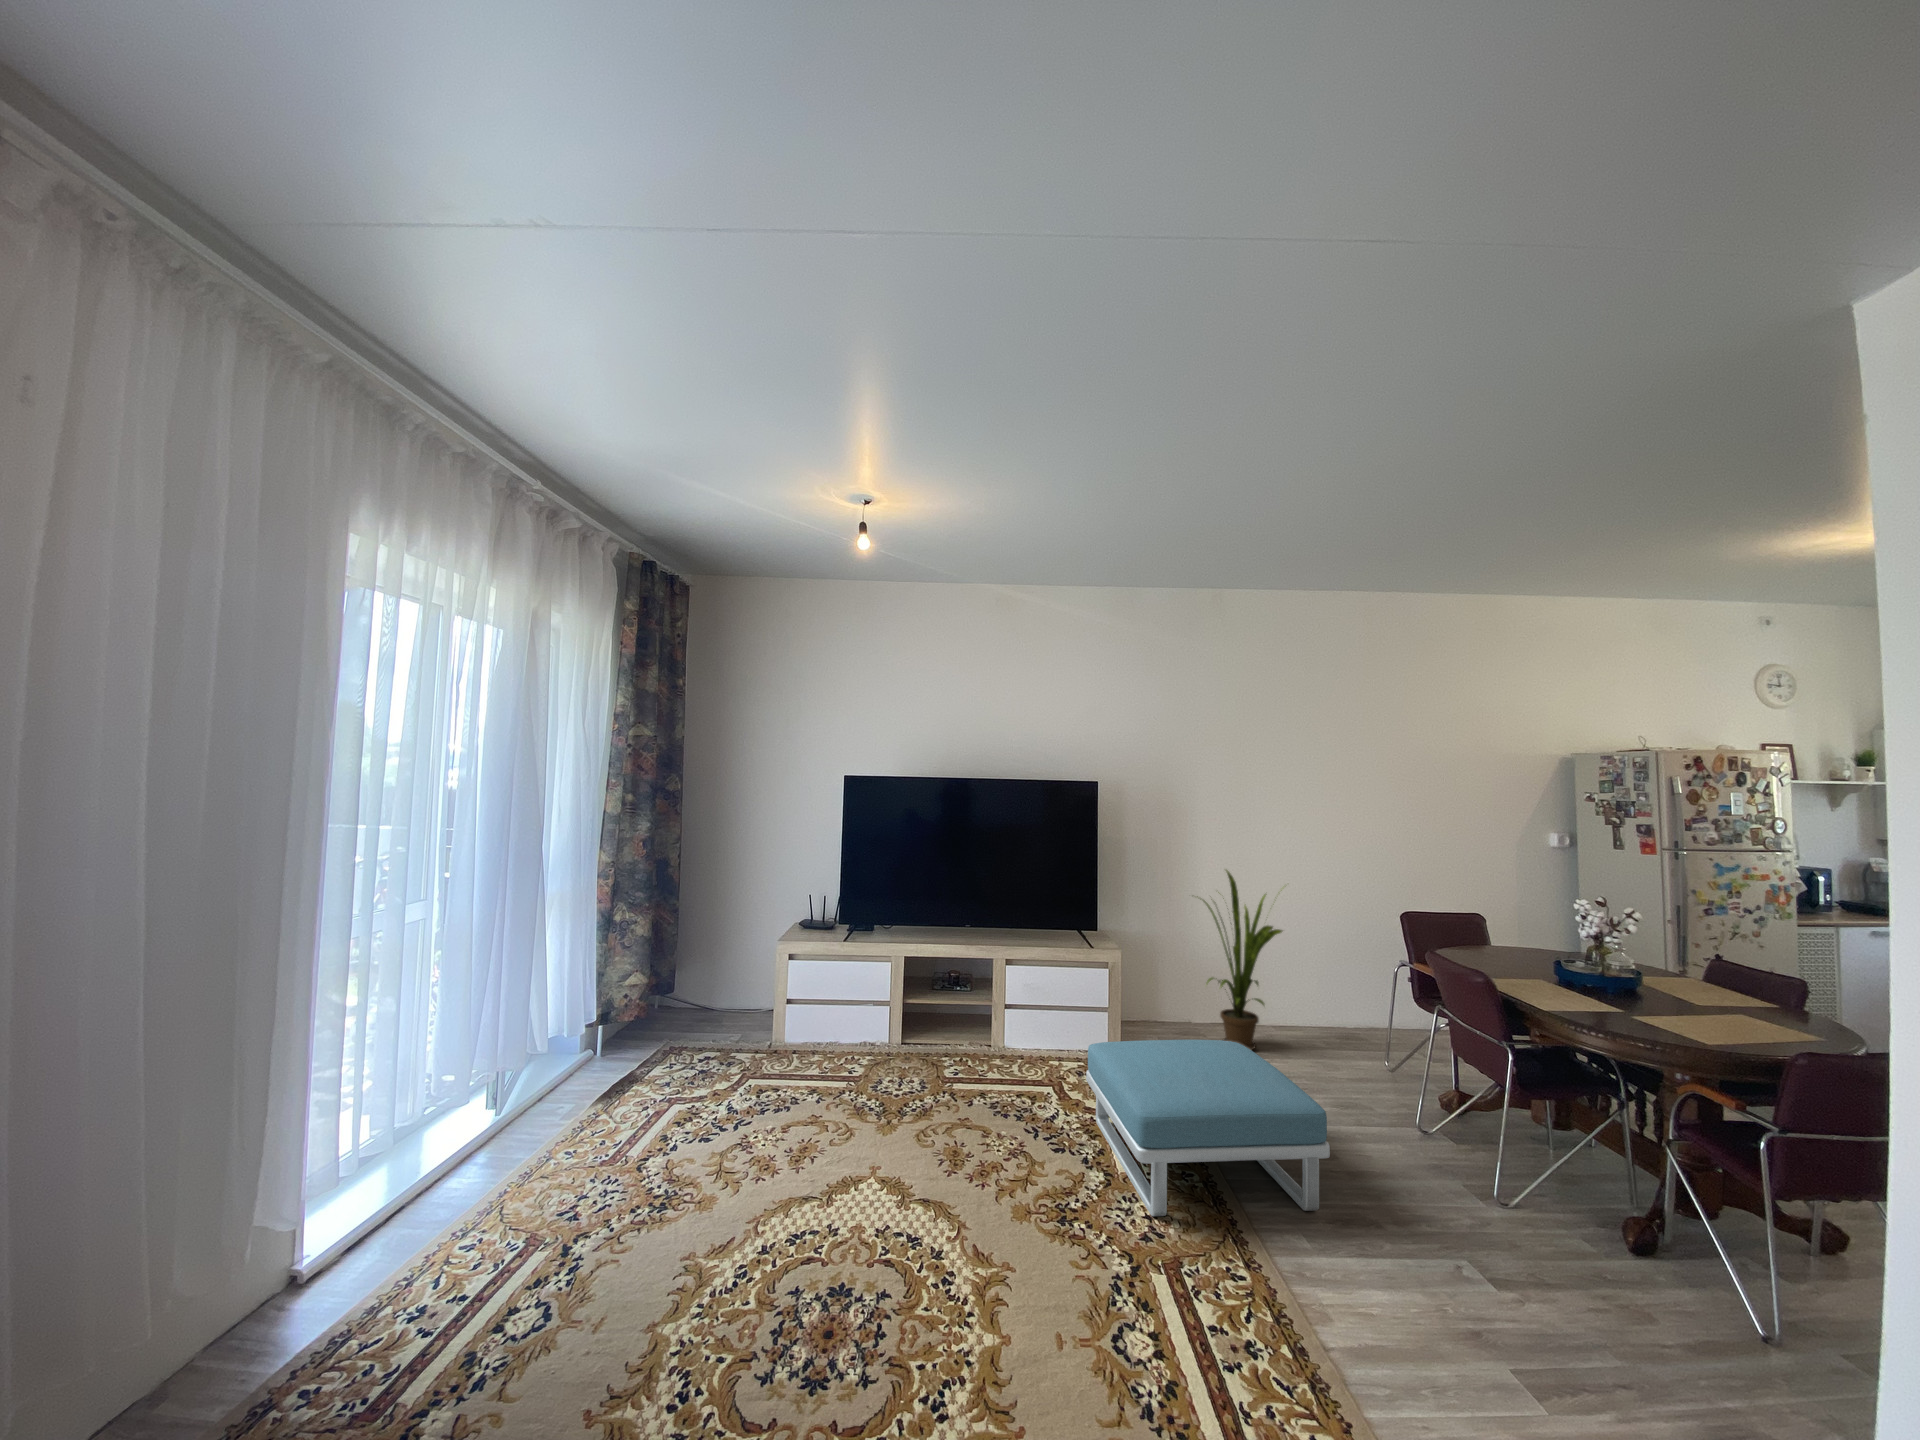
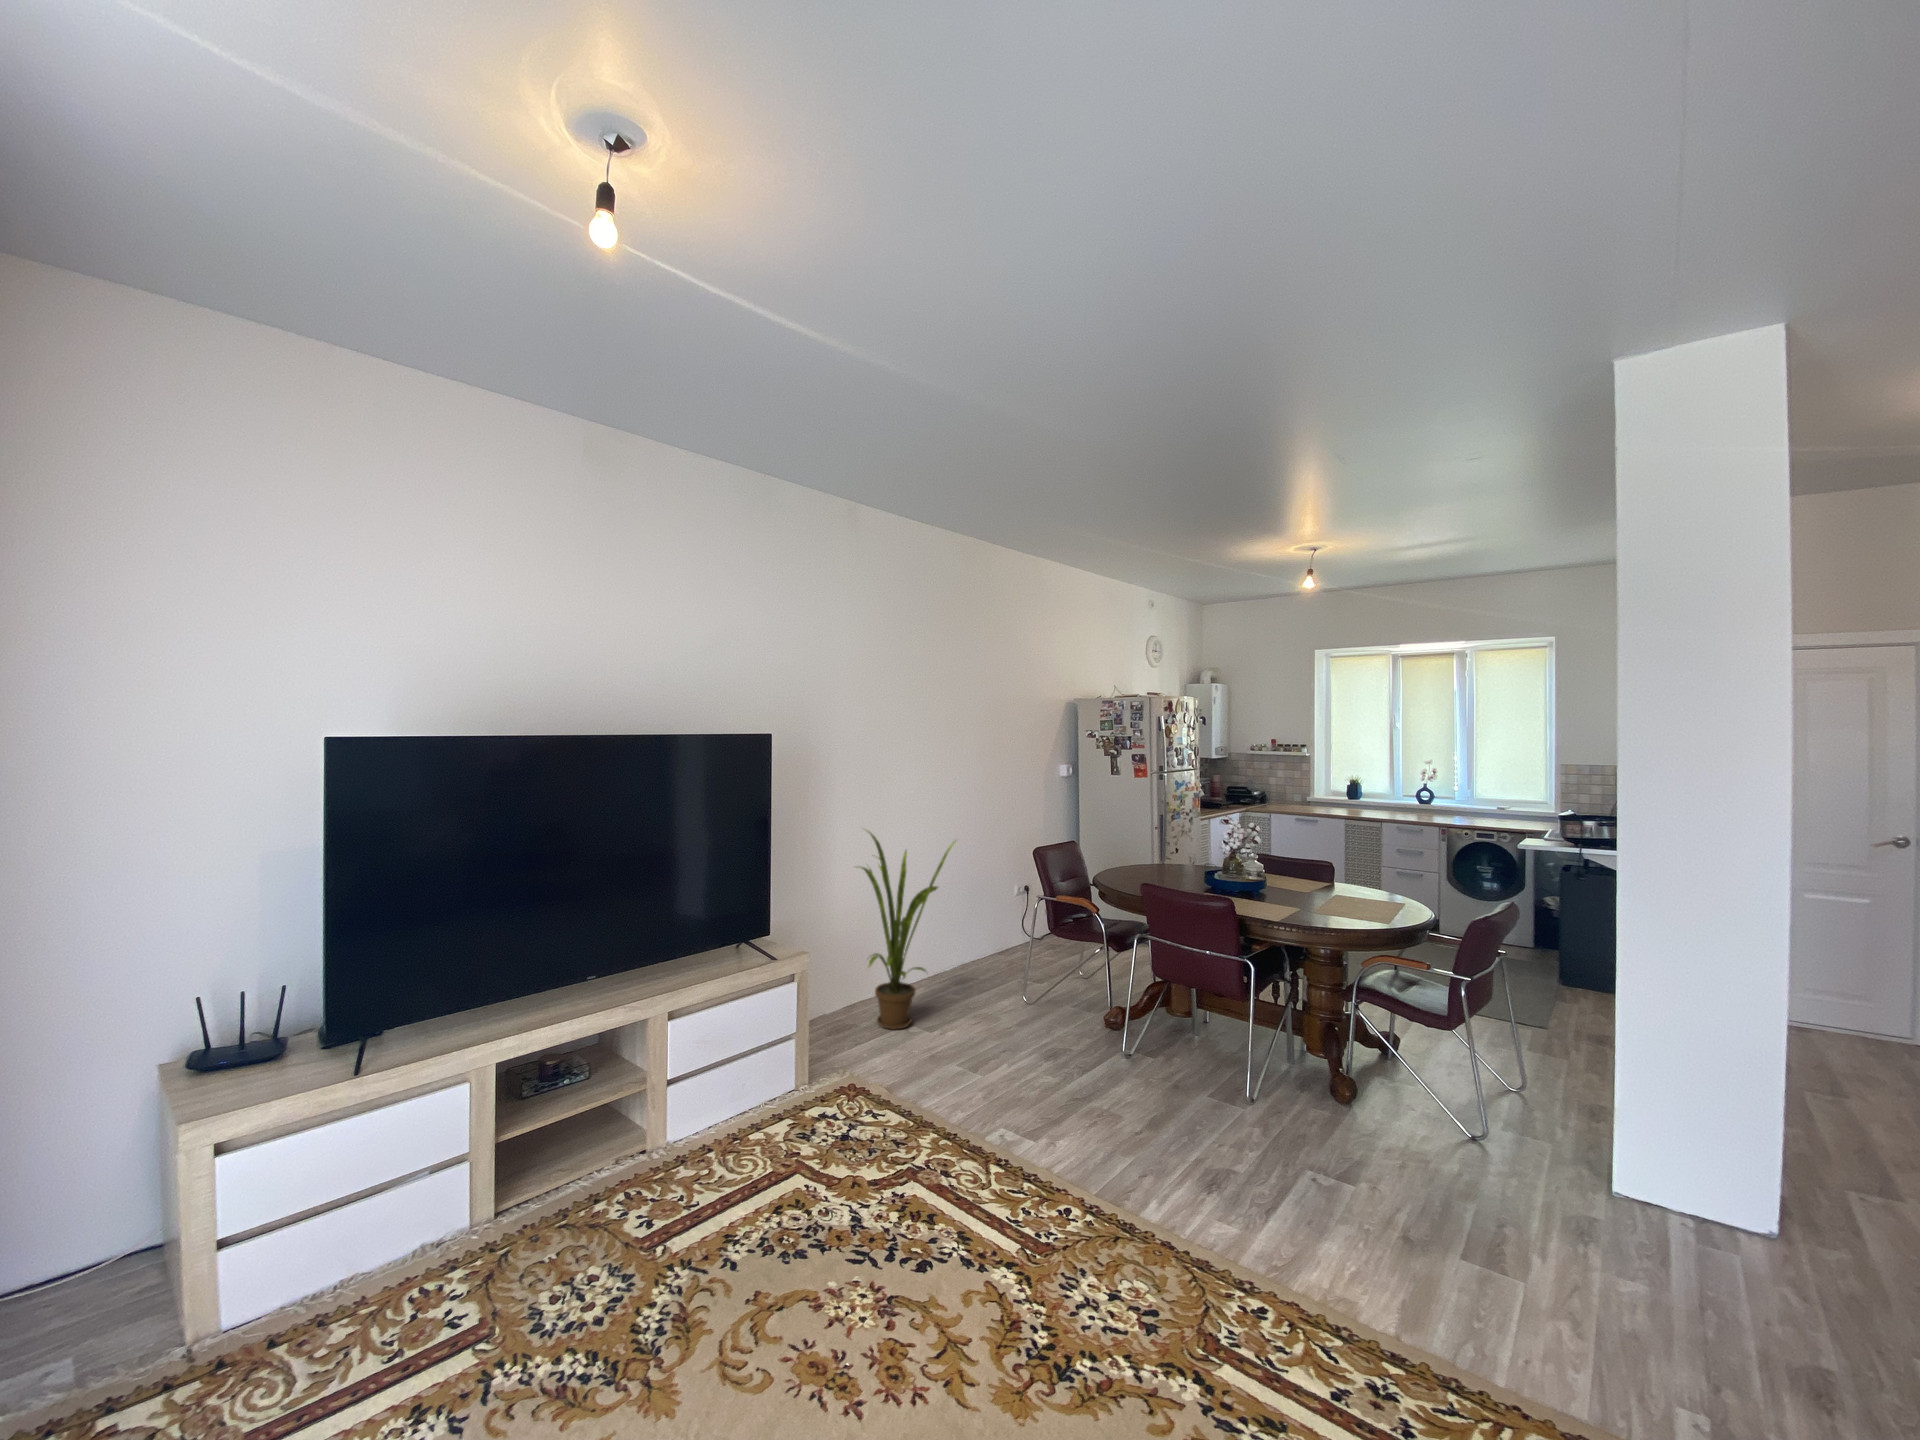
footstool: present [1086,1040,1330,1216] -> none [886,1032,1167,1288]

